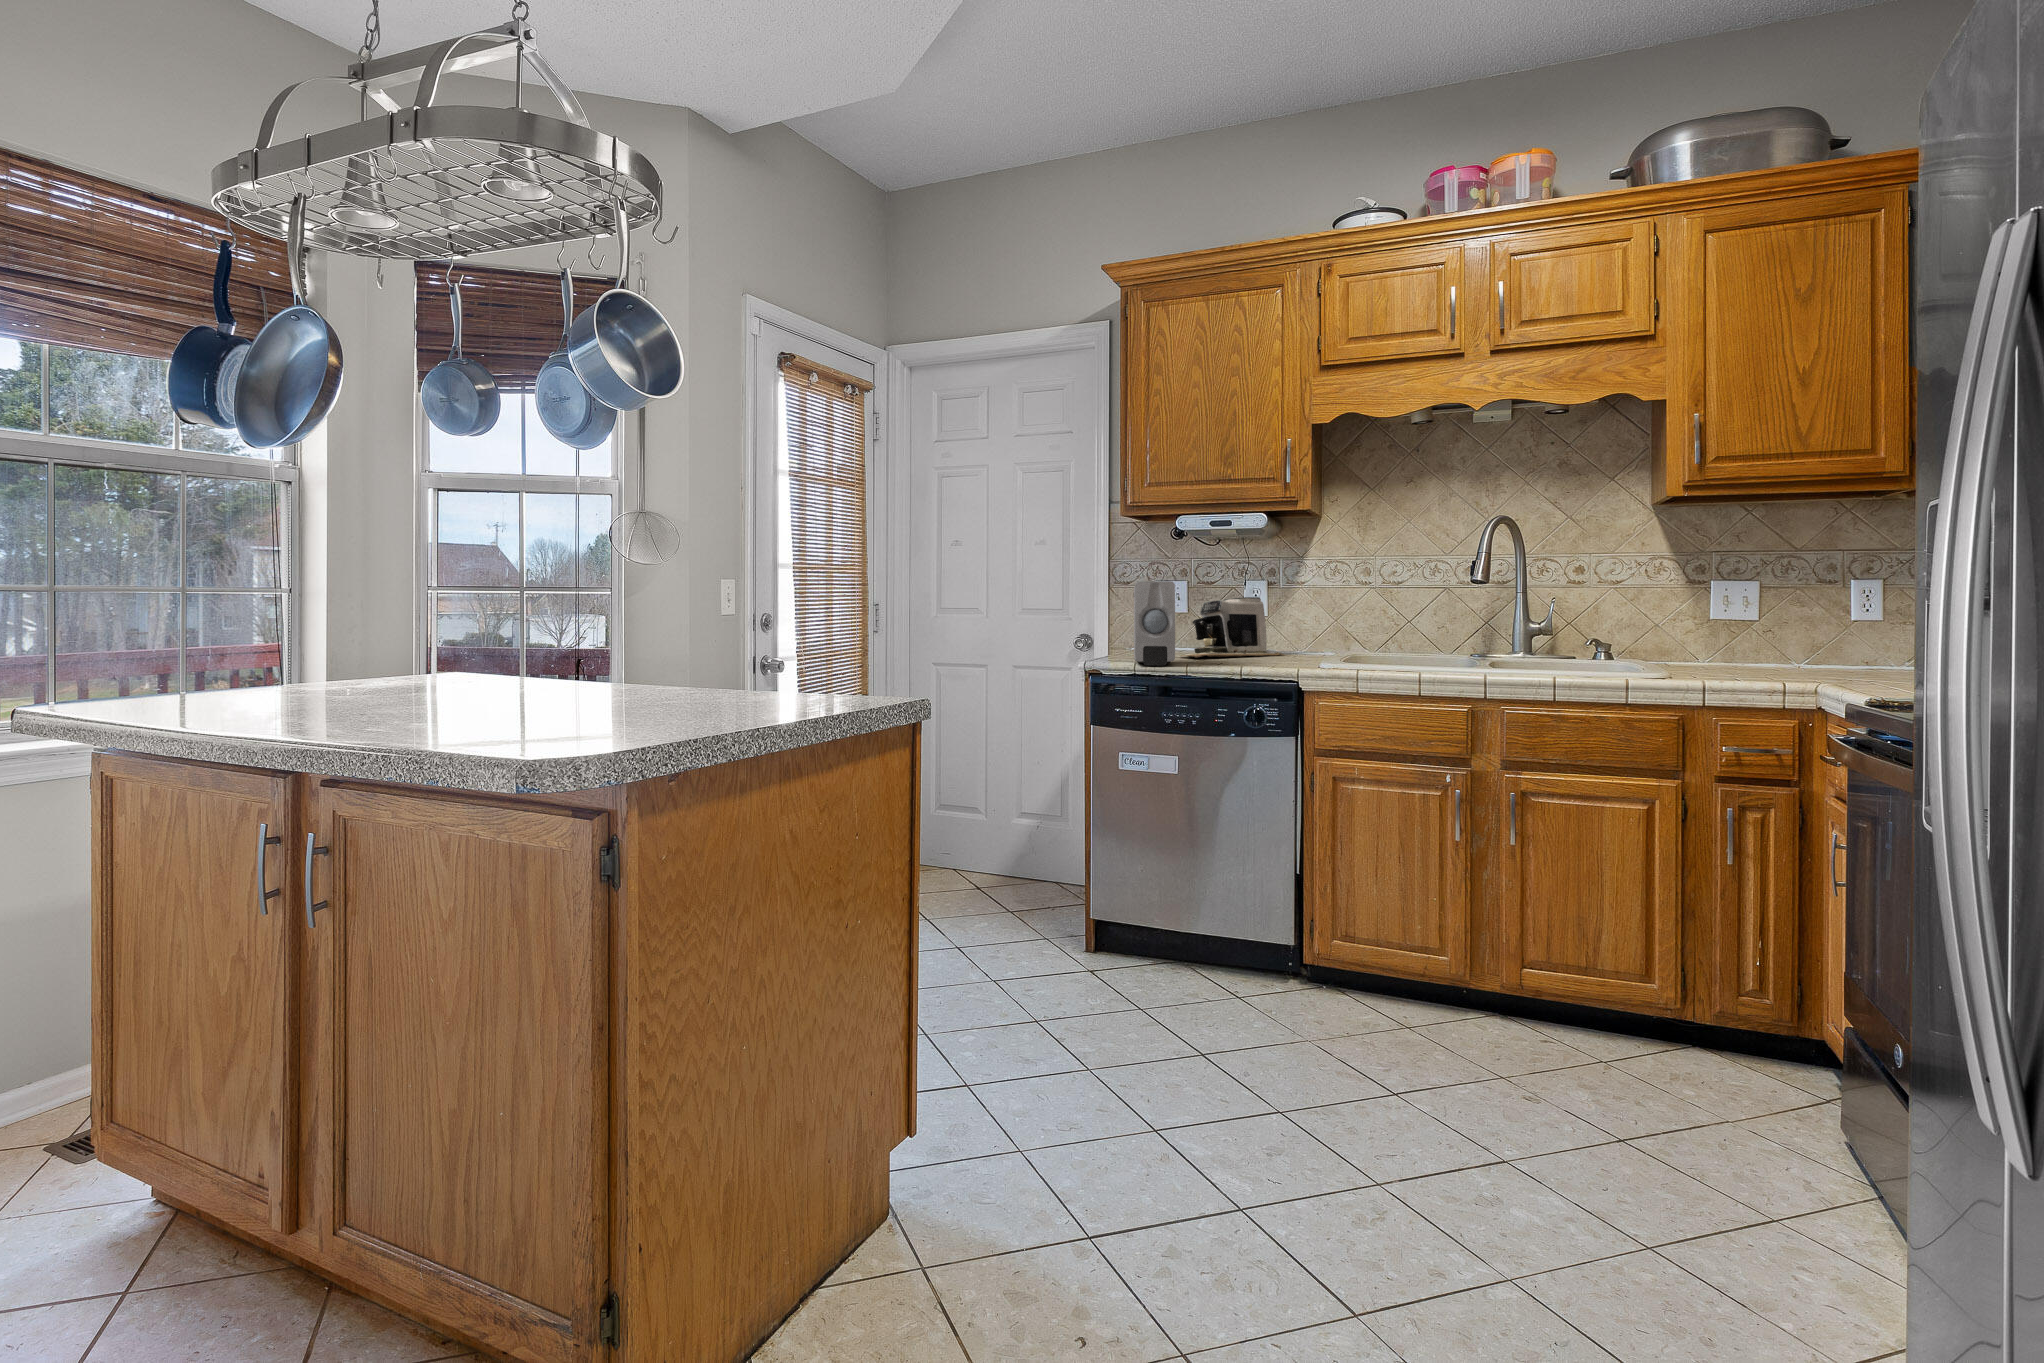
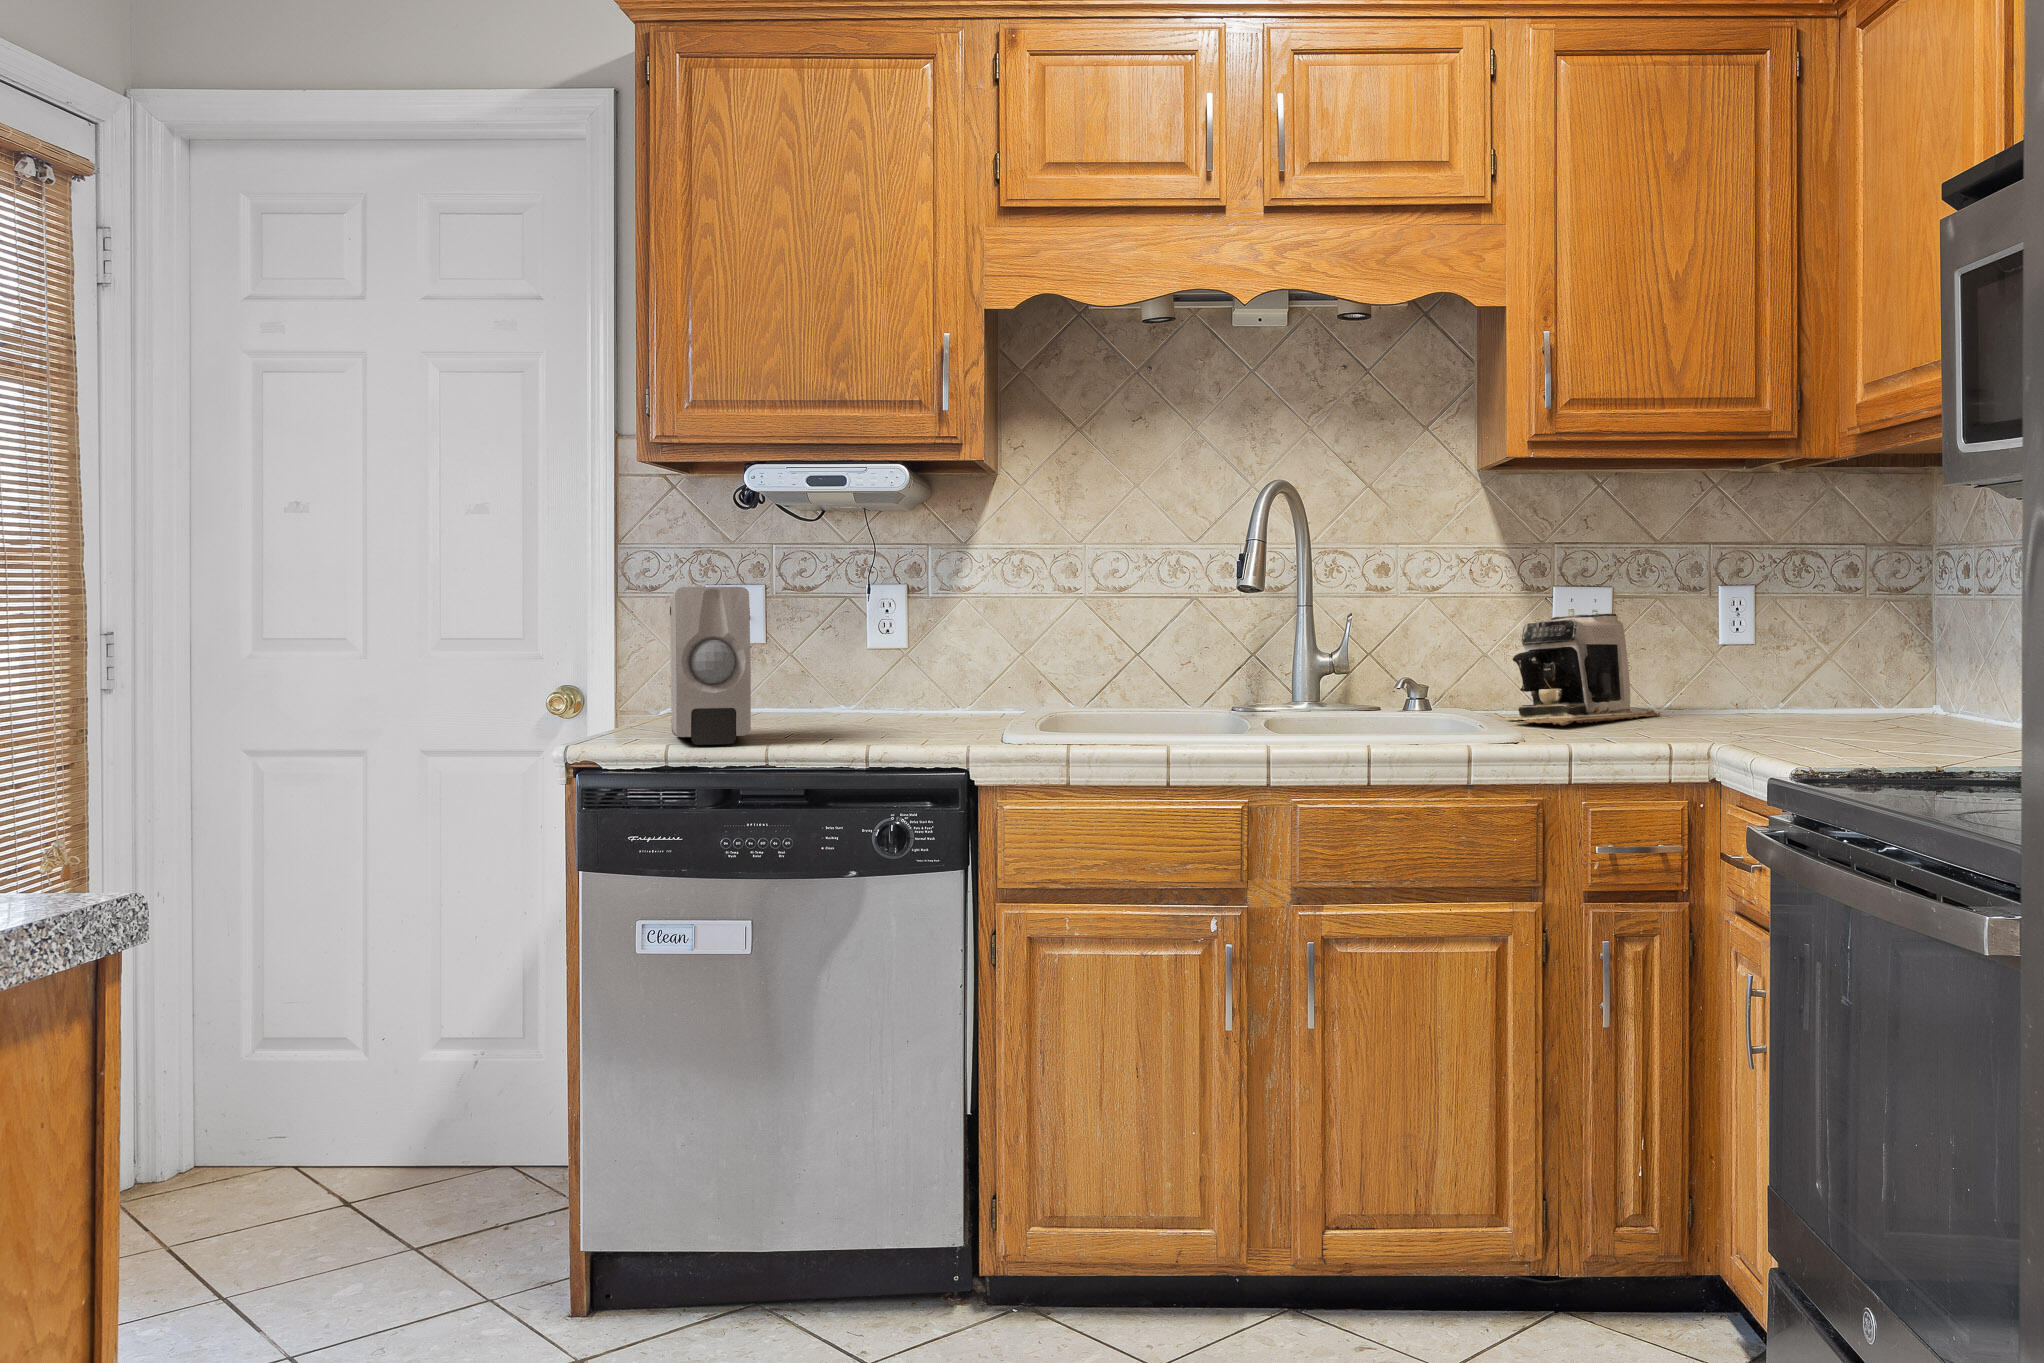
coffee maker: present [1185,597,1284,657] -> present [1510,613,1661,725]

